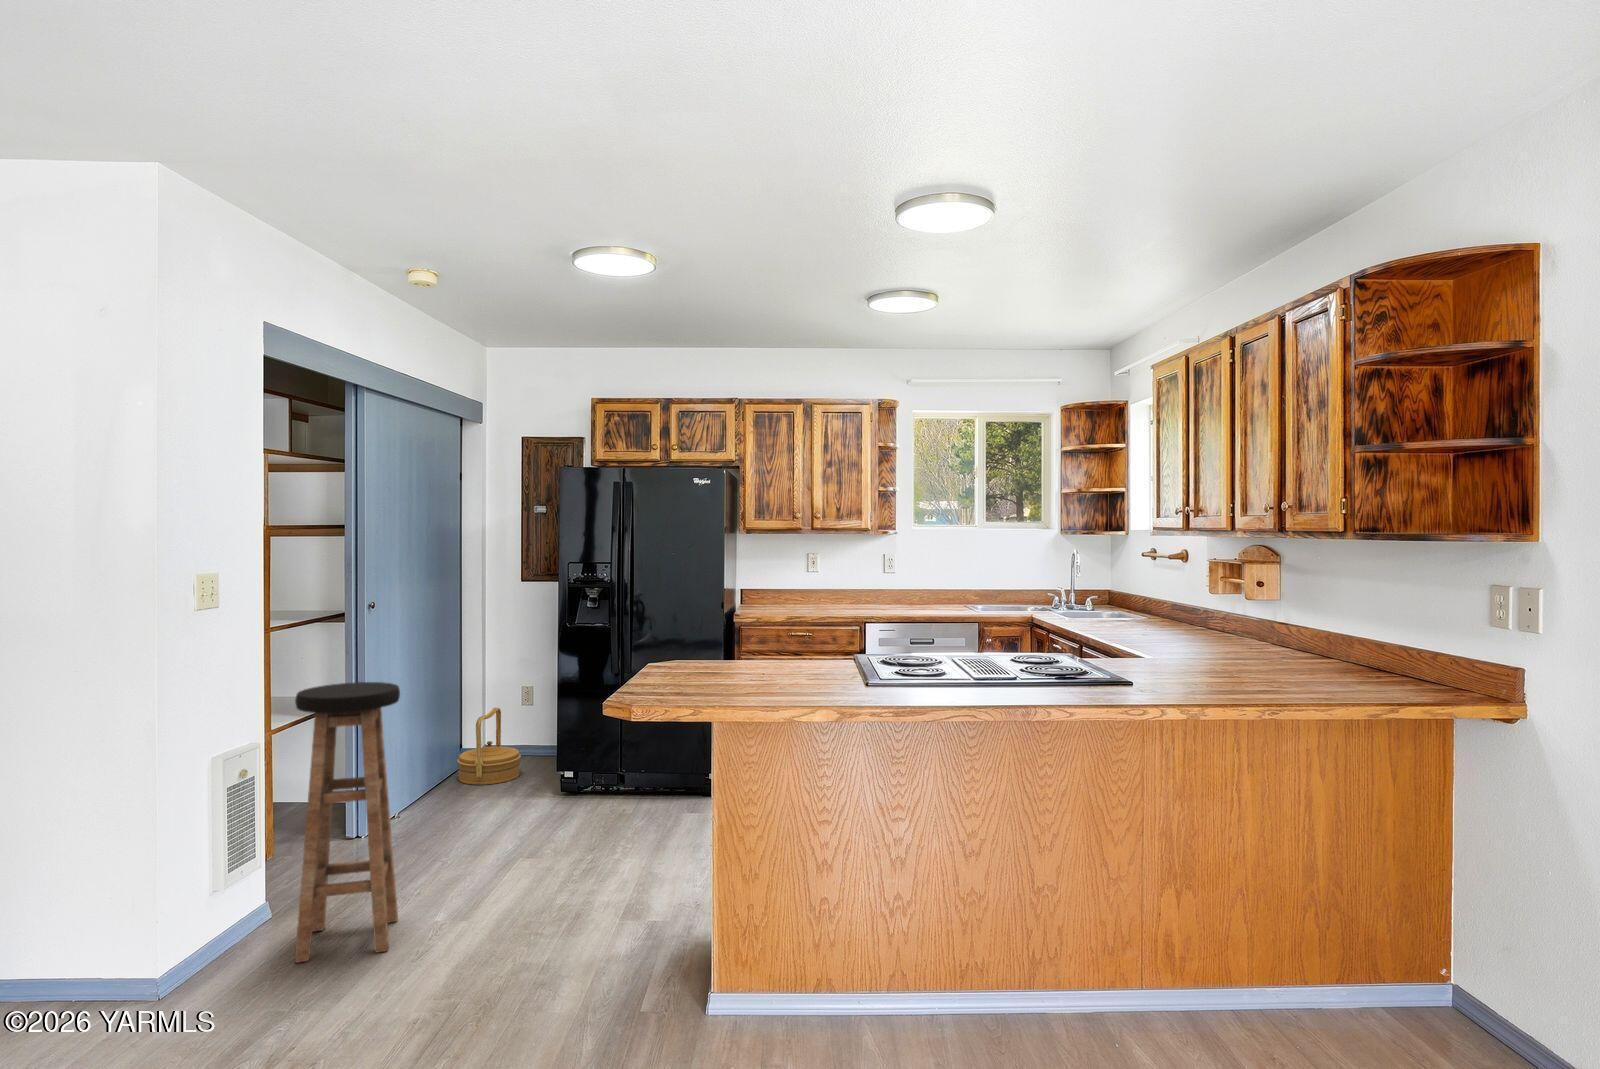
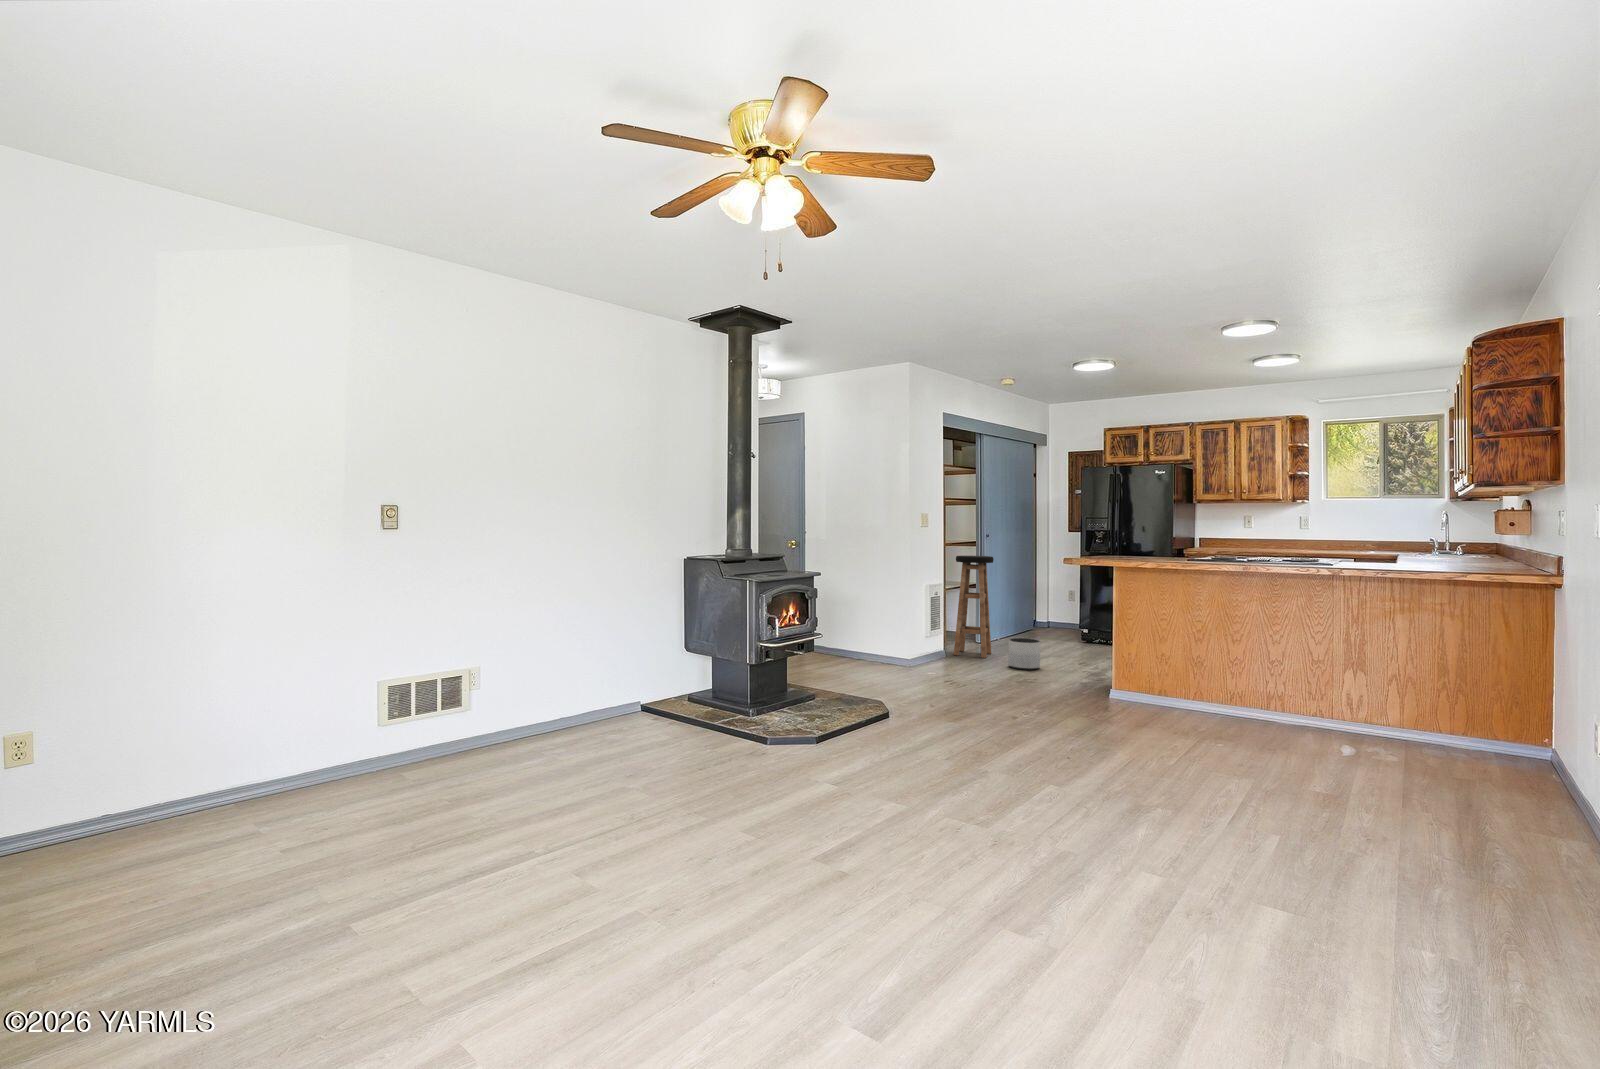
basket: present [457,708,521,785] -> none [1028,595,1060,631]
planter: none [454,891,534,990] -> present [1008,638,1040,670]

